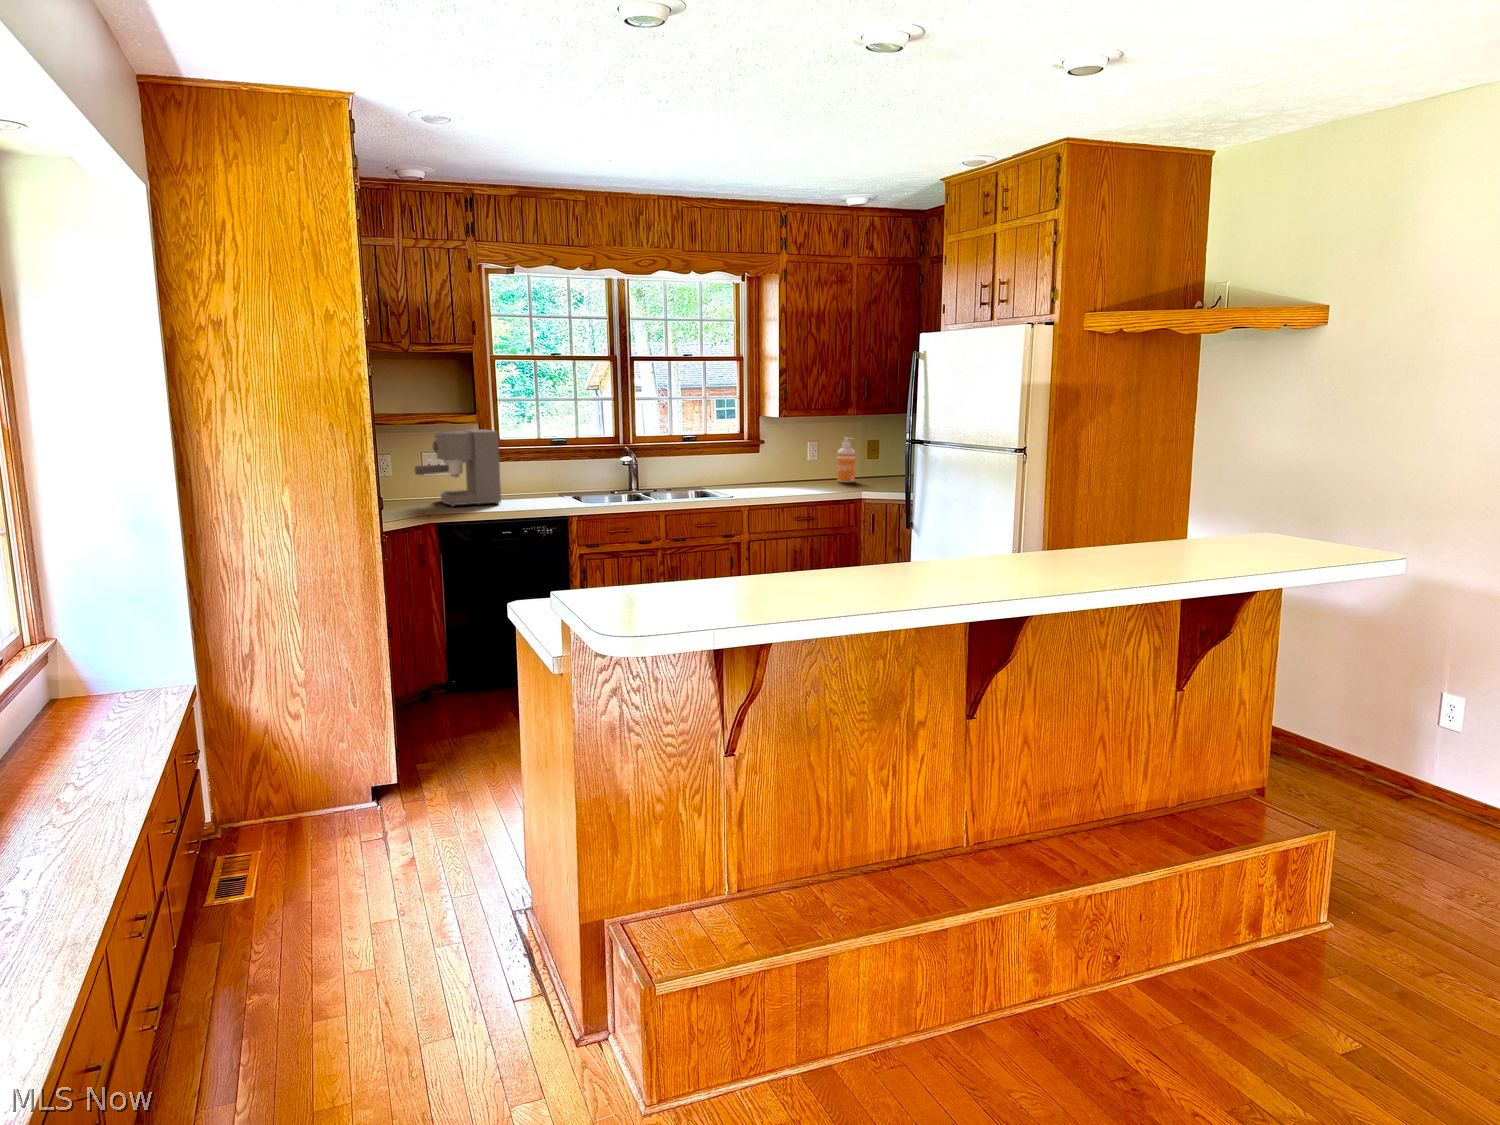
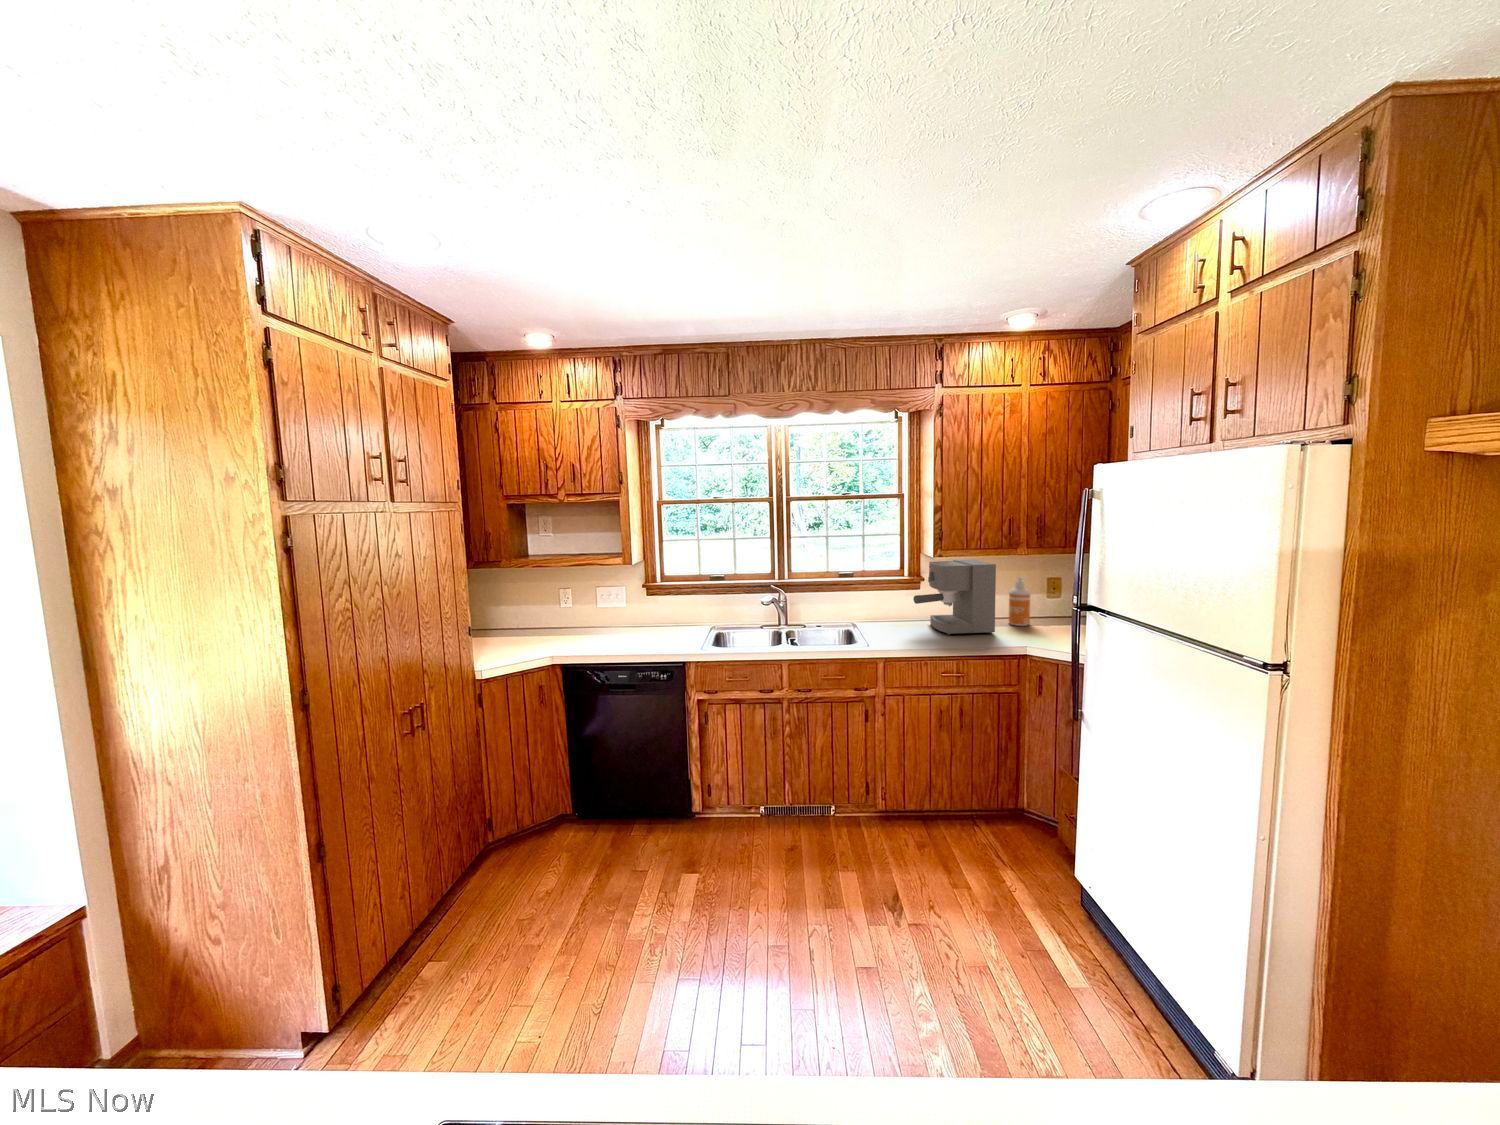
coffee maker: present [415,429,501,506] -> present [913,559,996,635]

